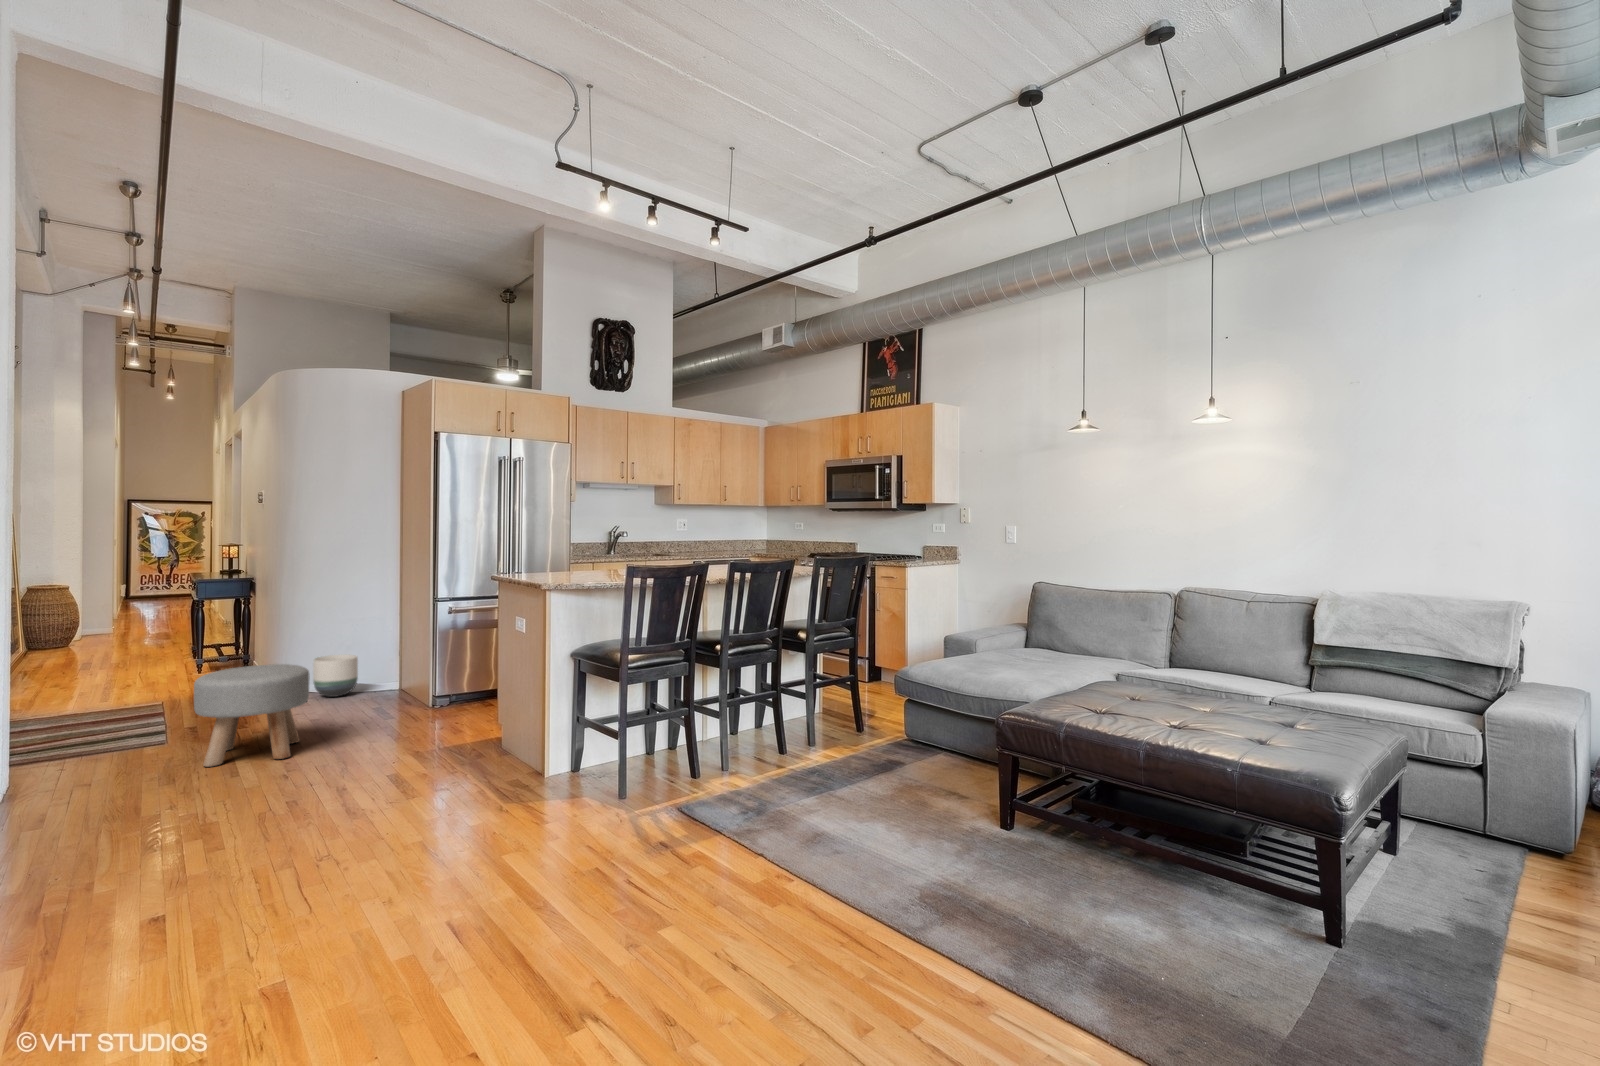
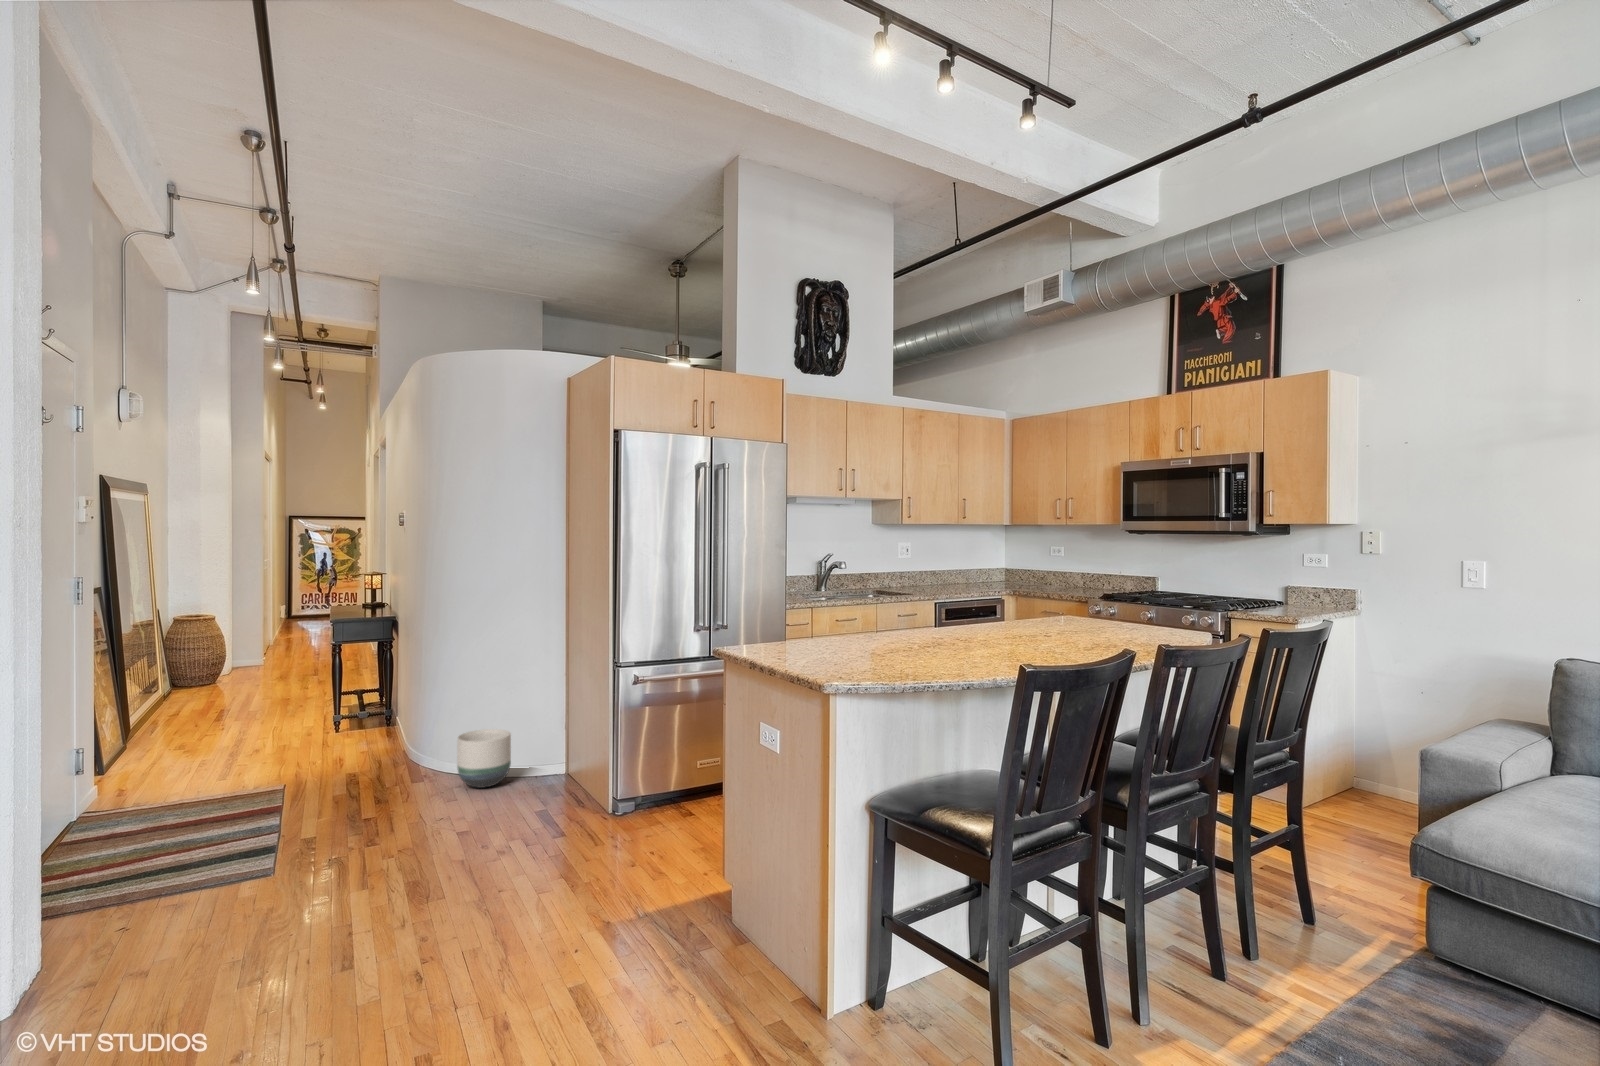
ottoman: present [194,664,310,767] -> none [290,771,446,937]

